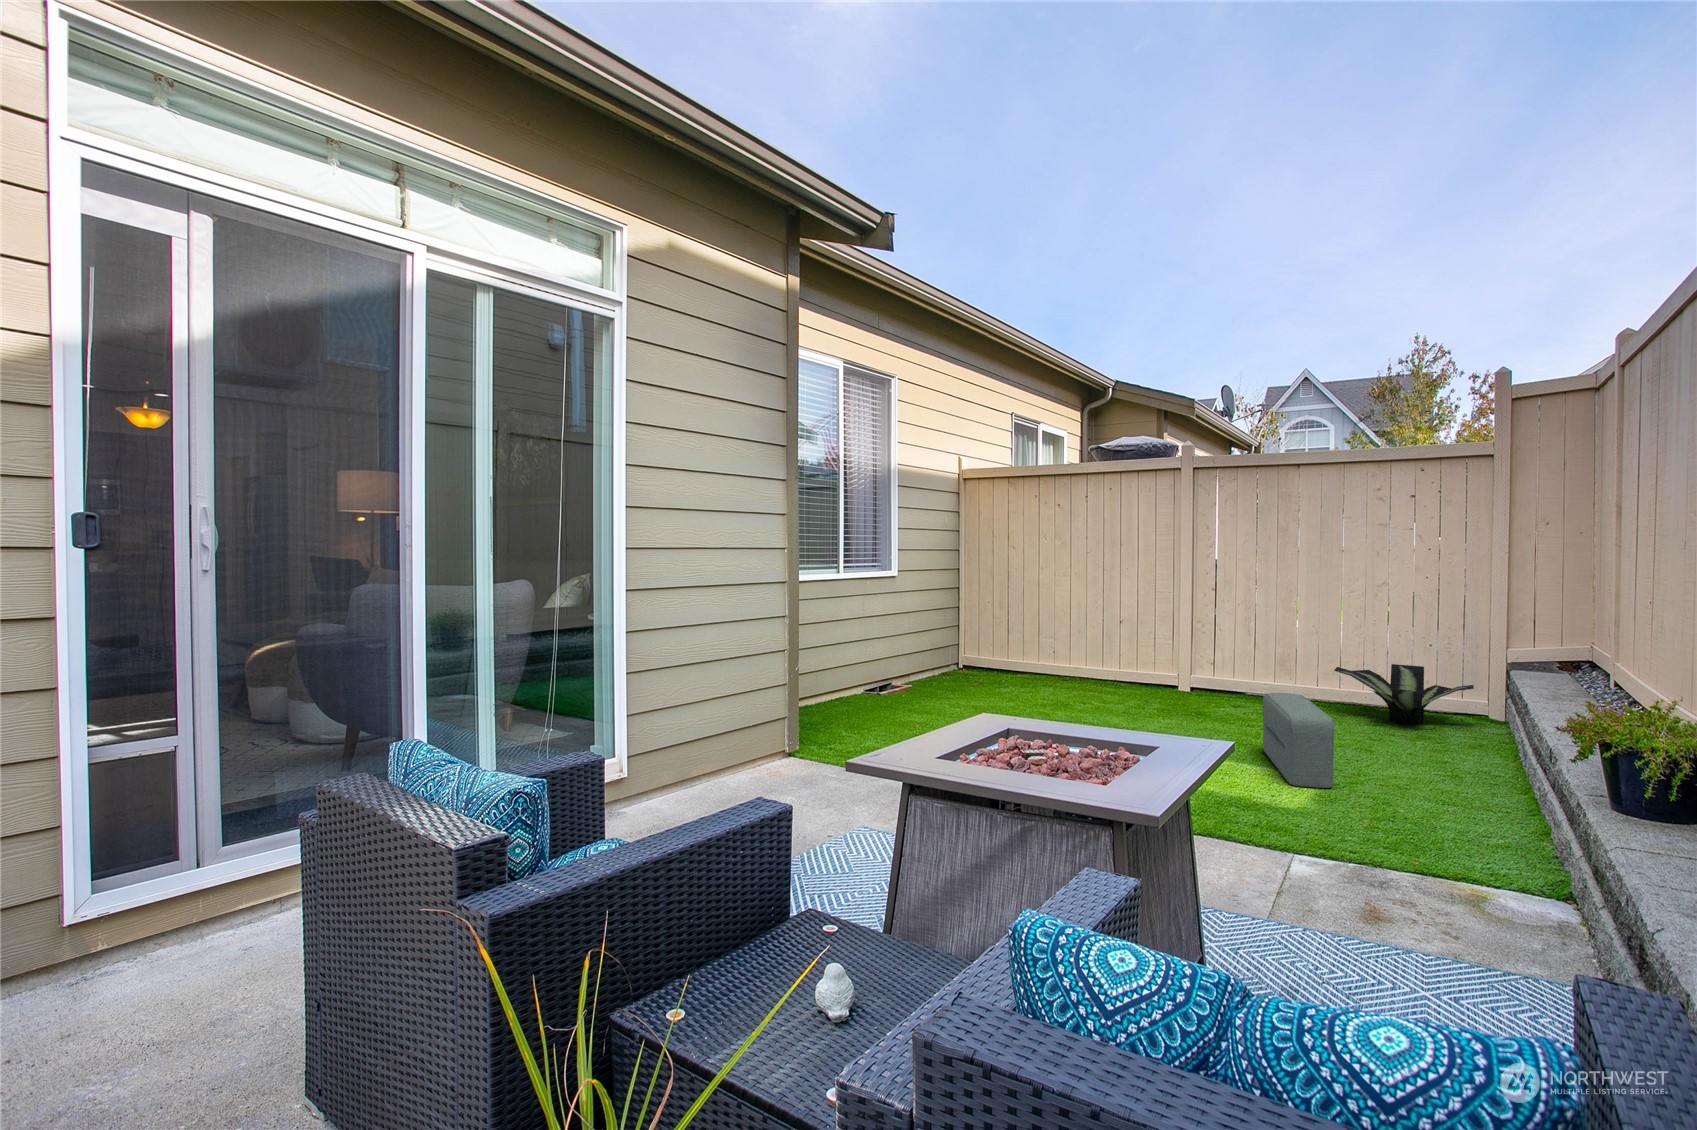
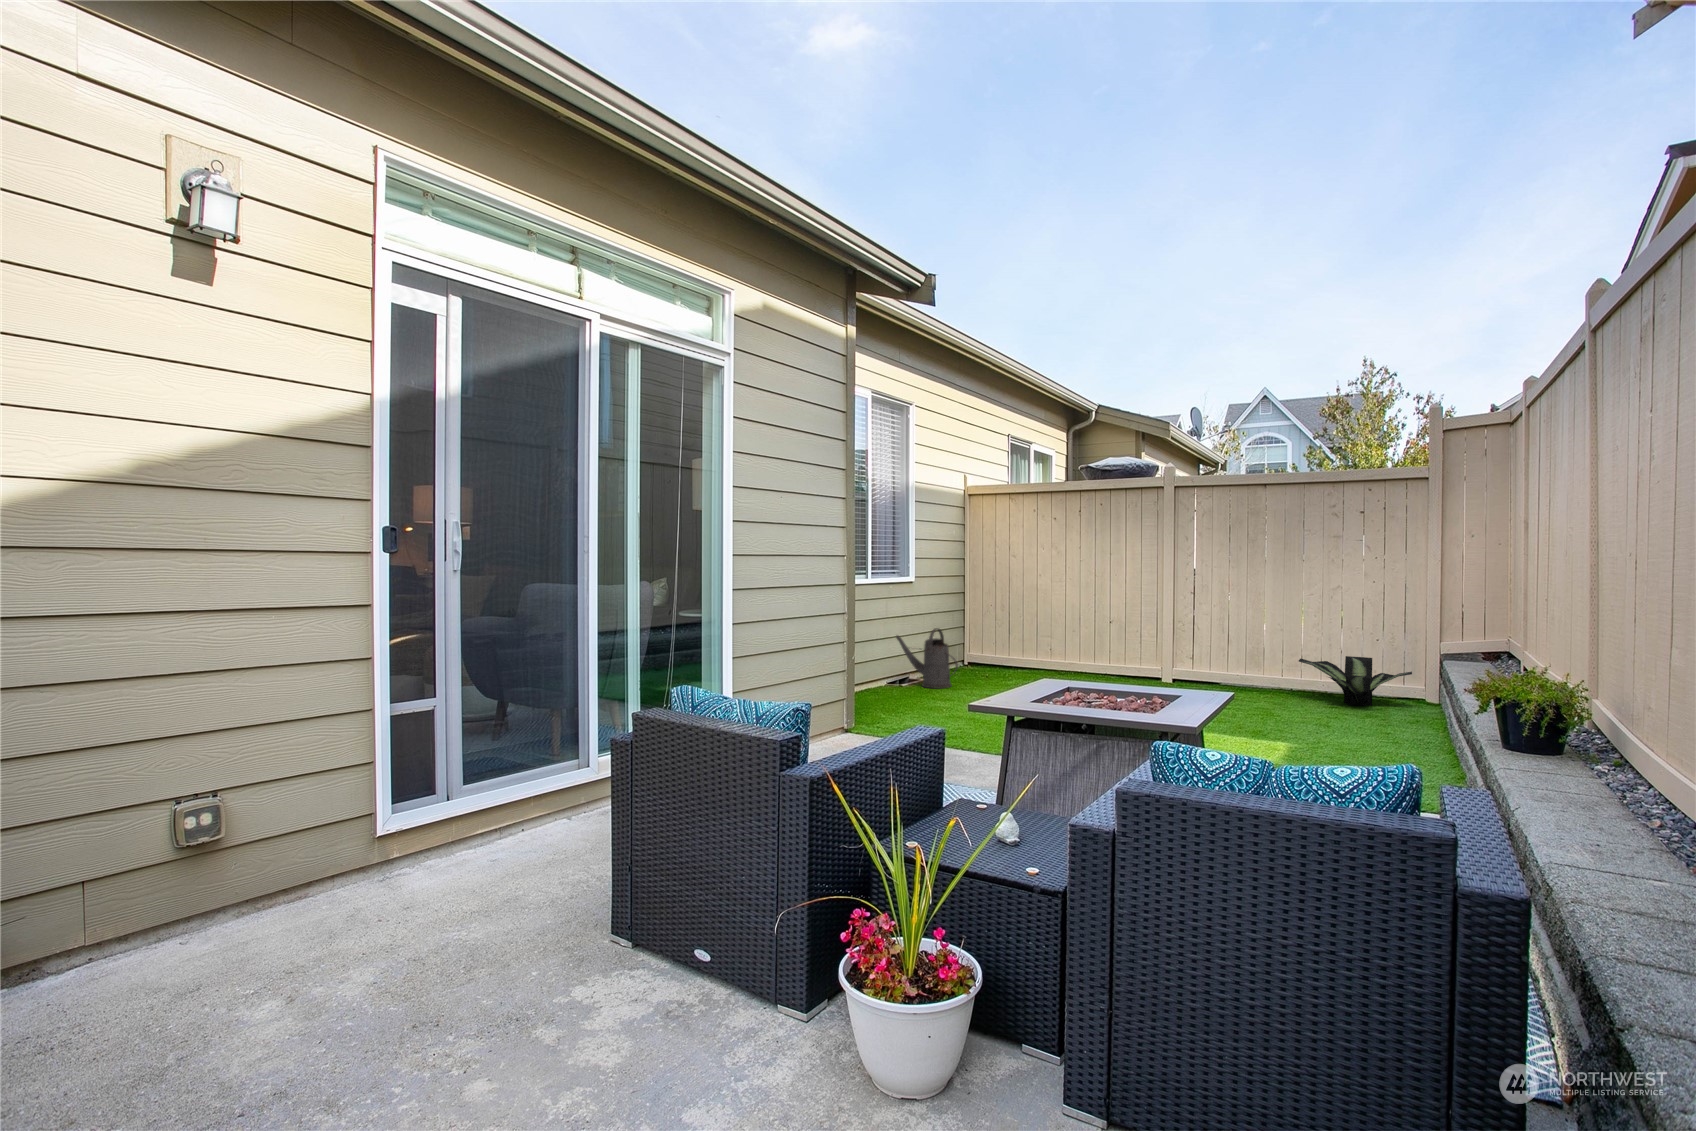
watering can: none [874,628,940,696] -> present [896,628,958,689]
pouf: present [1263,693,1334,788] -> none [1242,677,1301,750]

